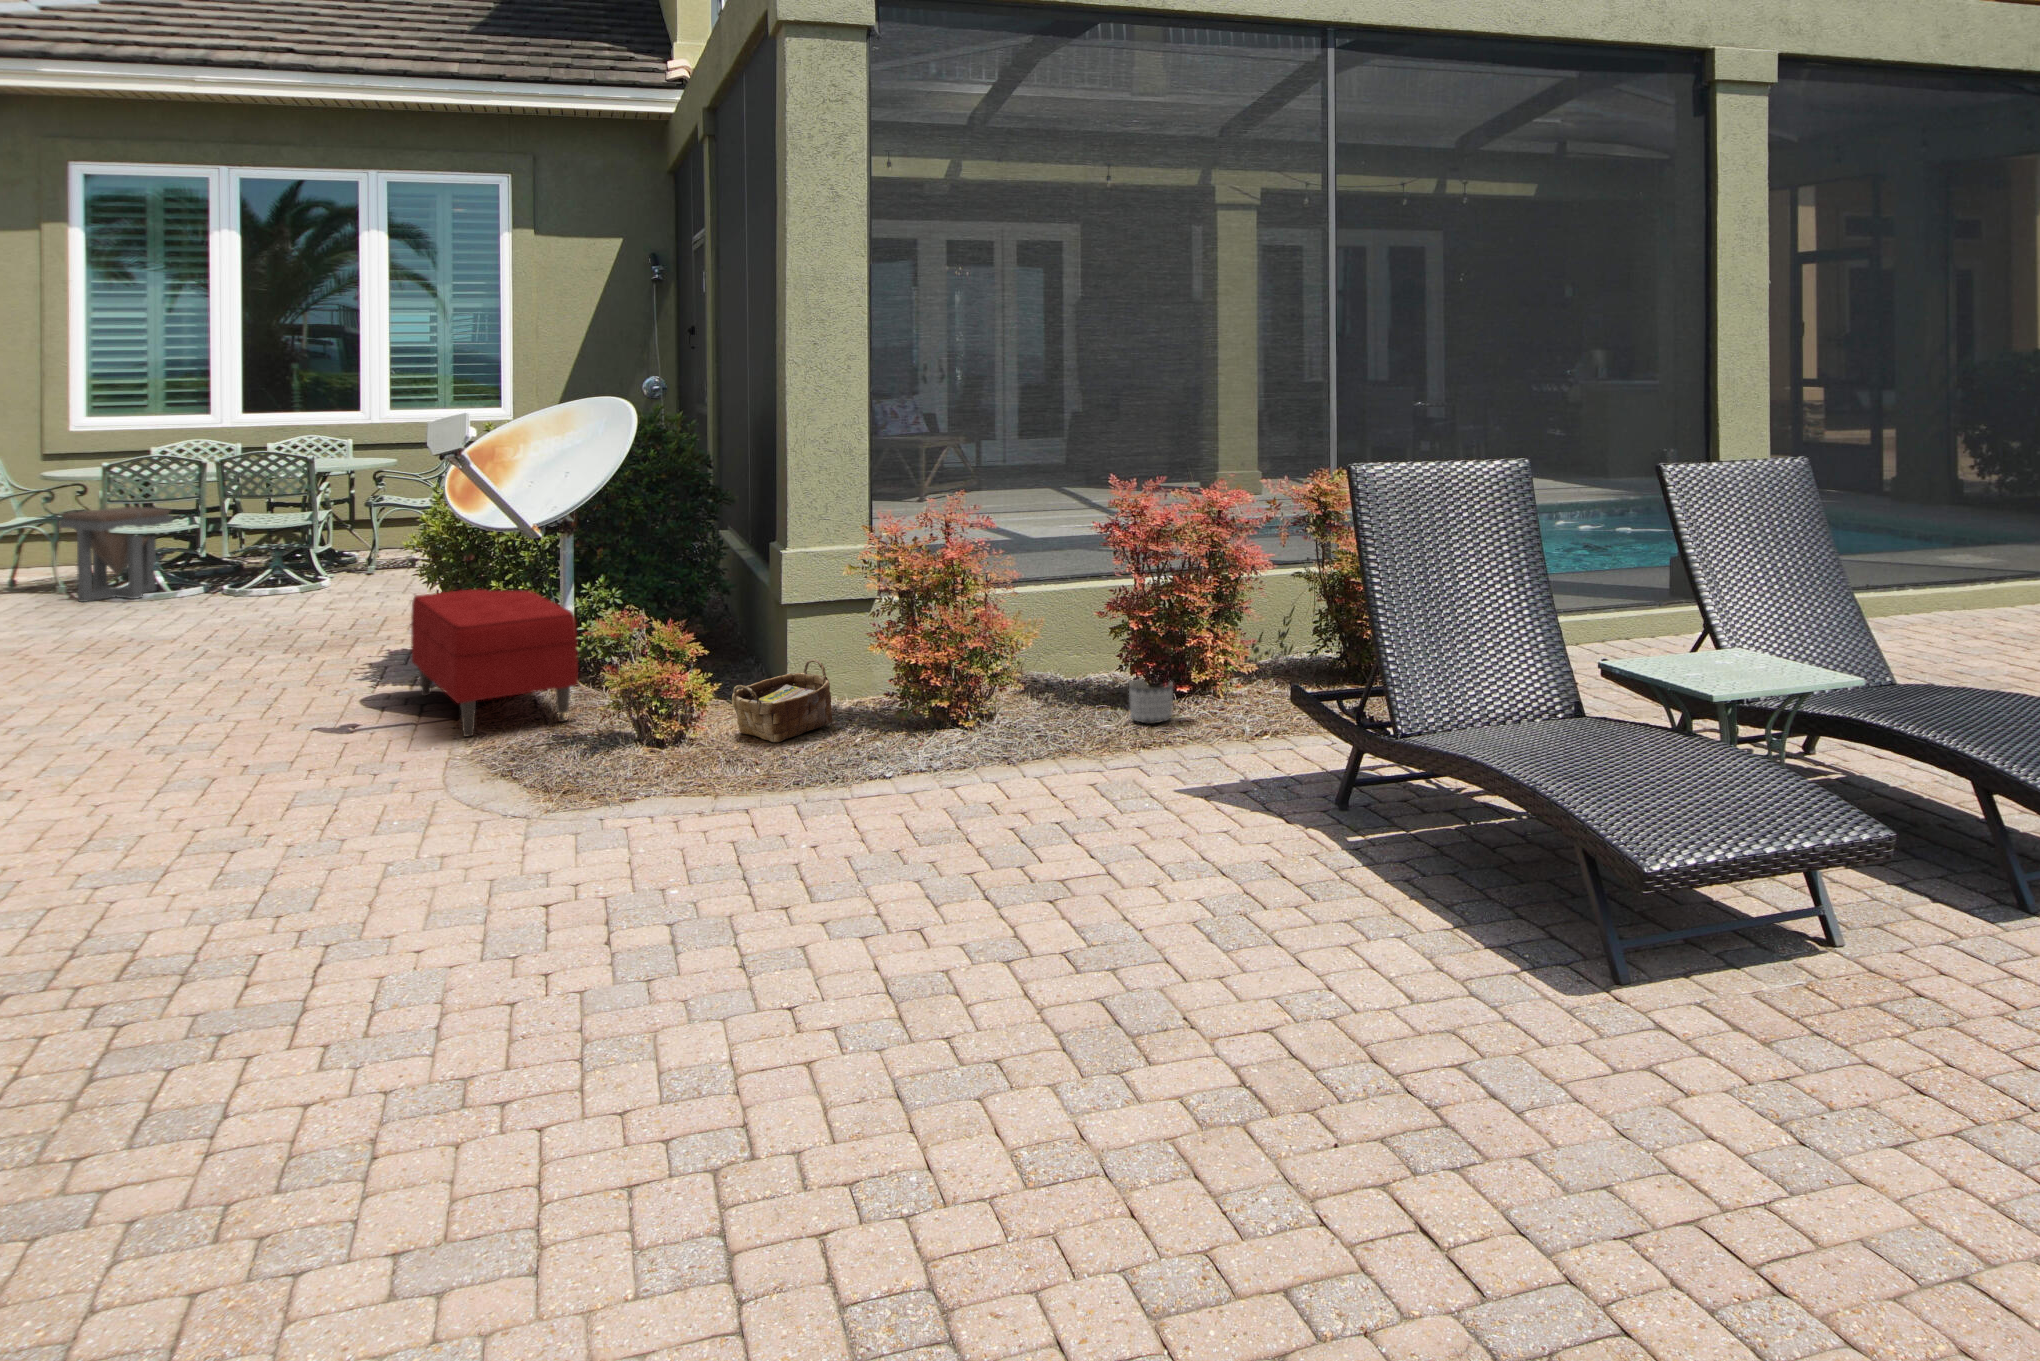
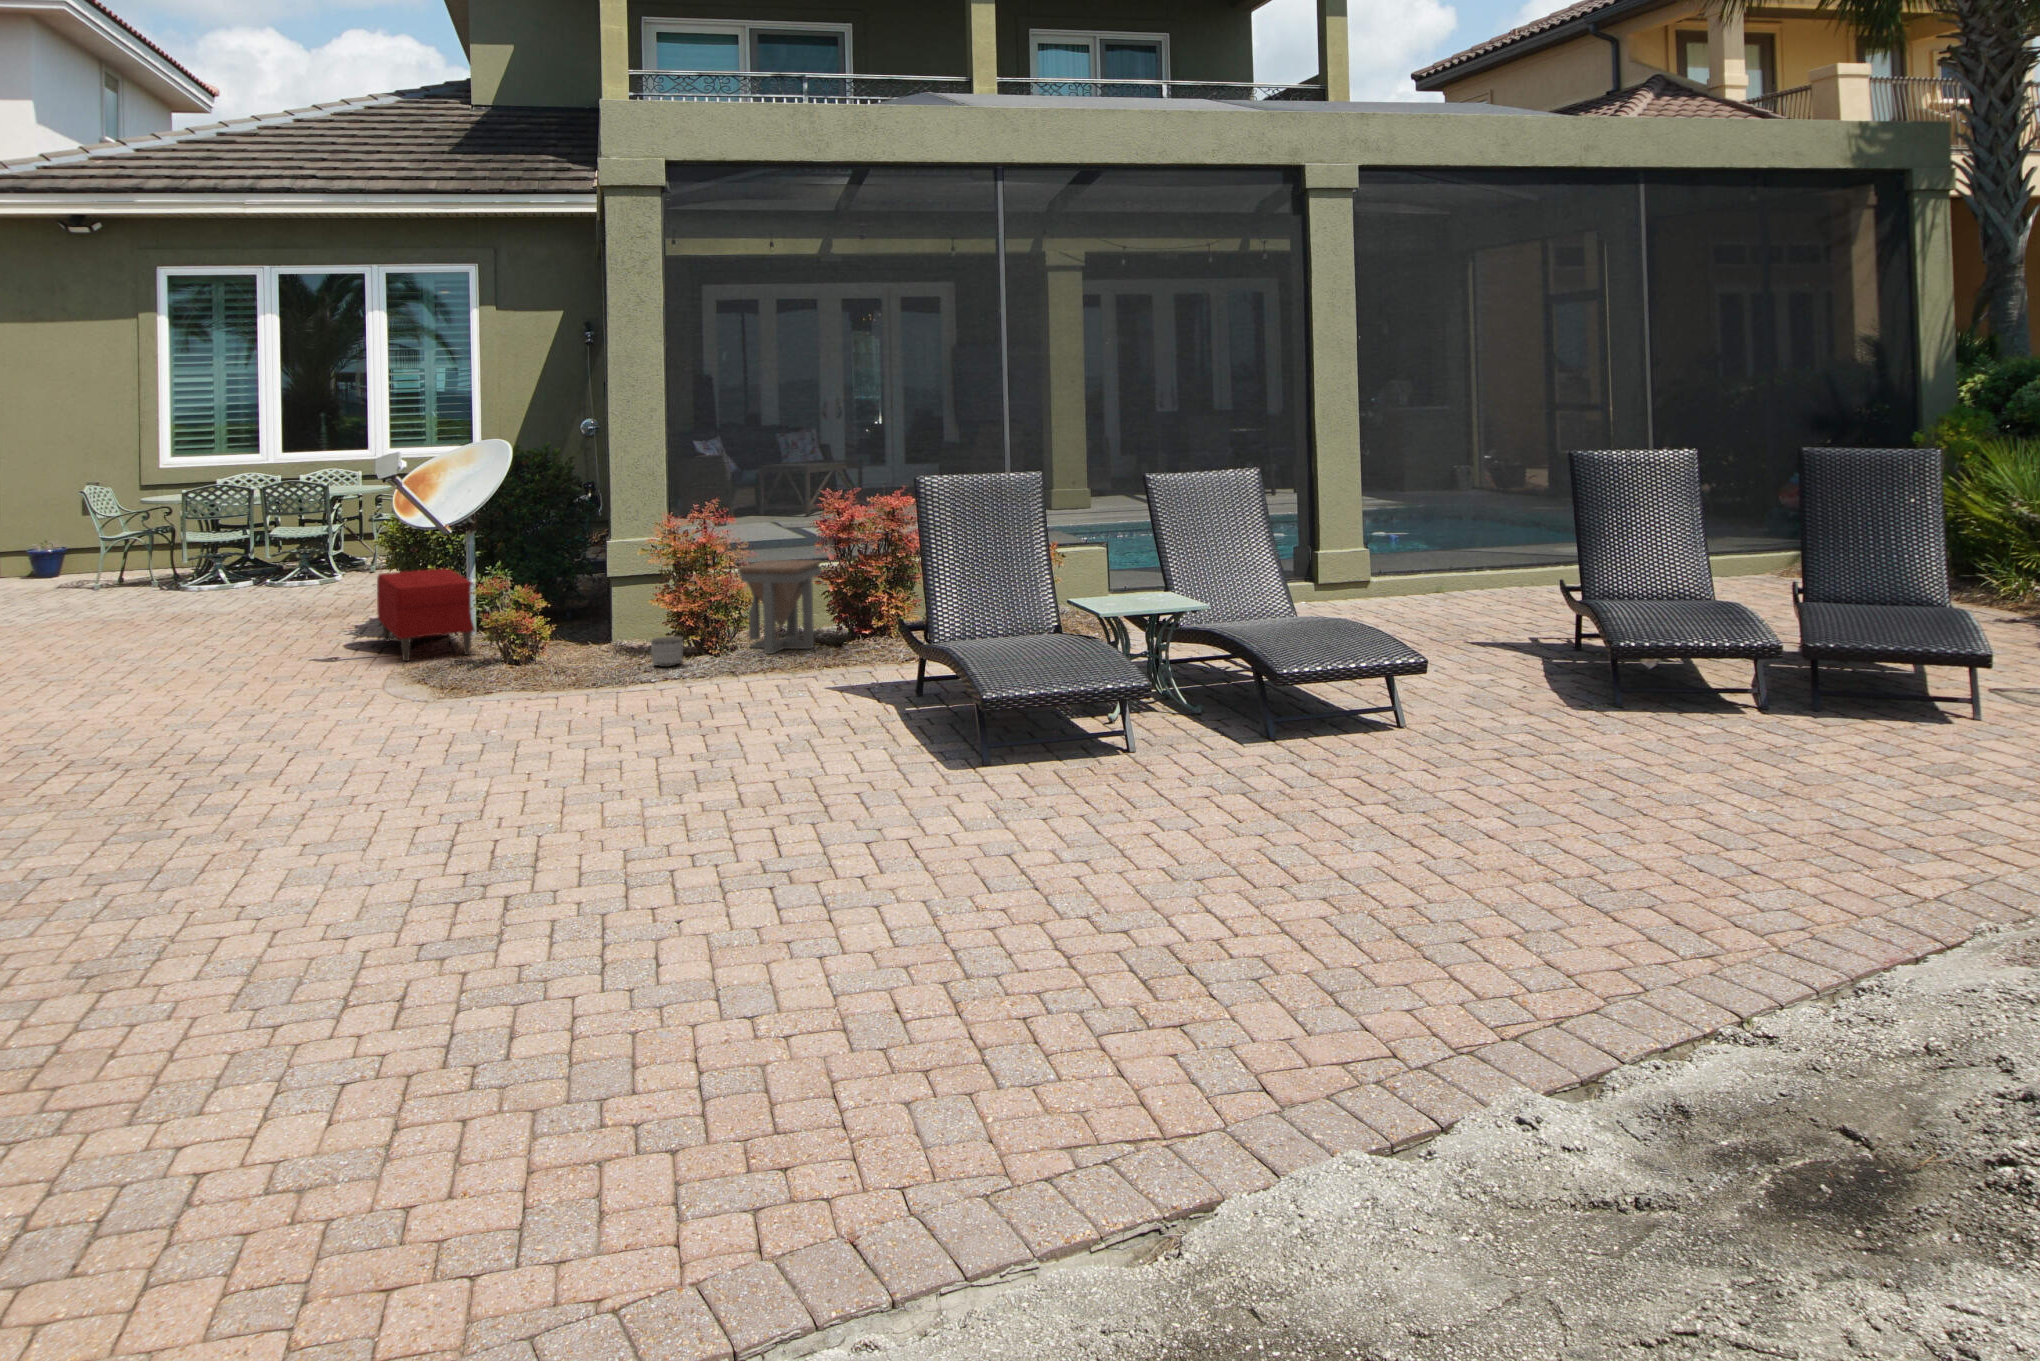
side table: present [59,506,173,602] -> present [738,560,821,654]
woven basket: present [732,659,833,742] -> none [568,613,636,665]
planter: present [1129,679,1173,724] -> present [651,636,683,667]

